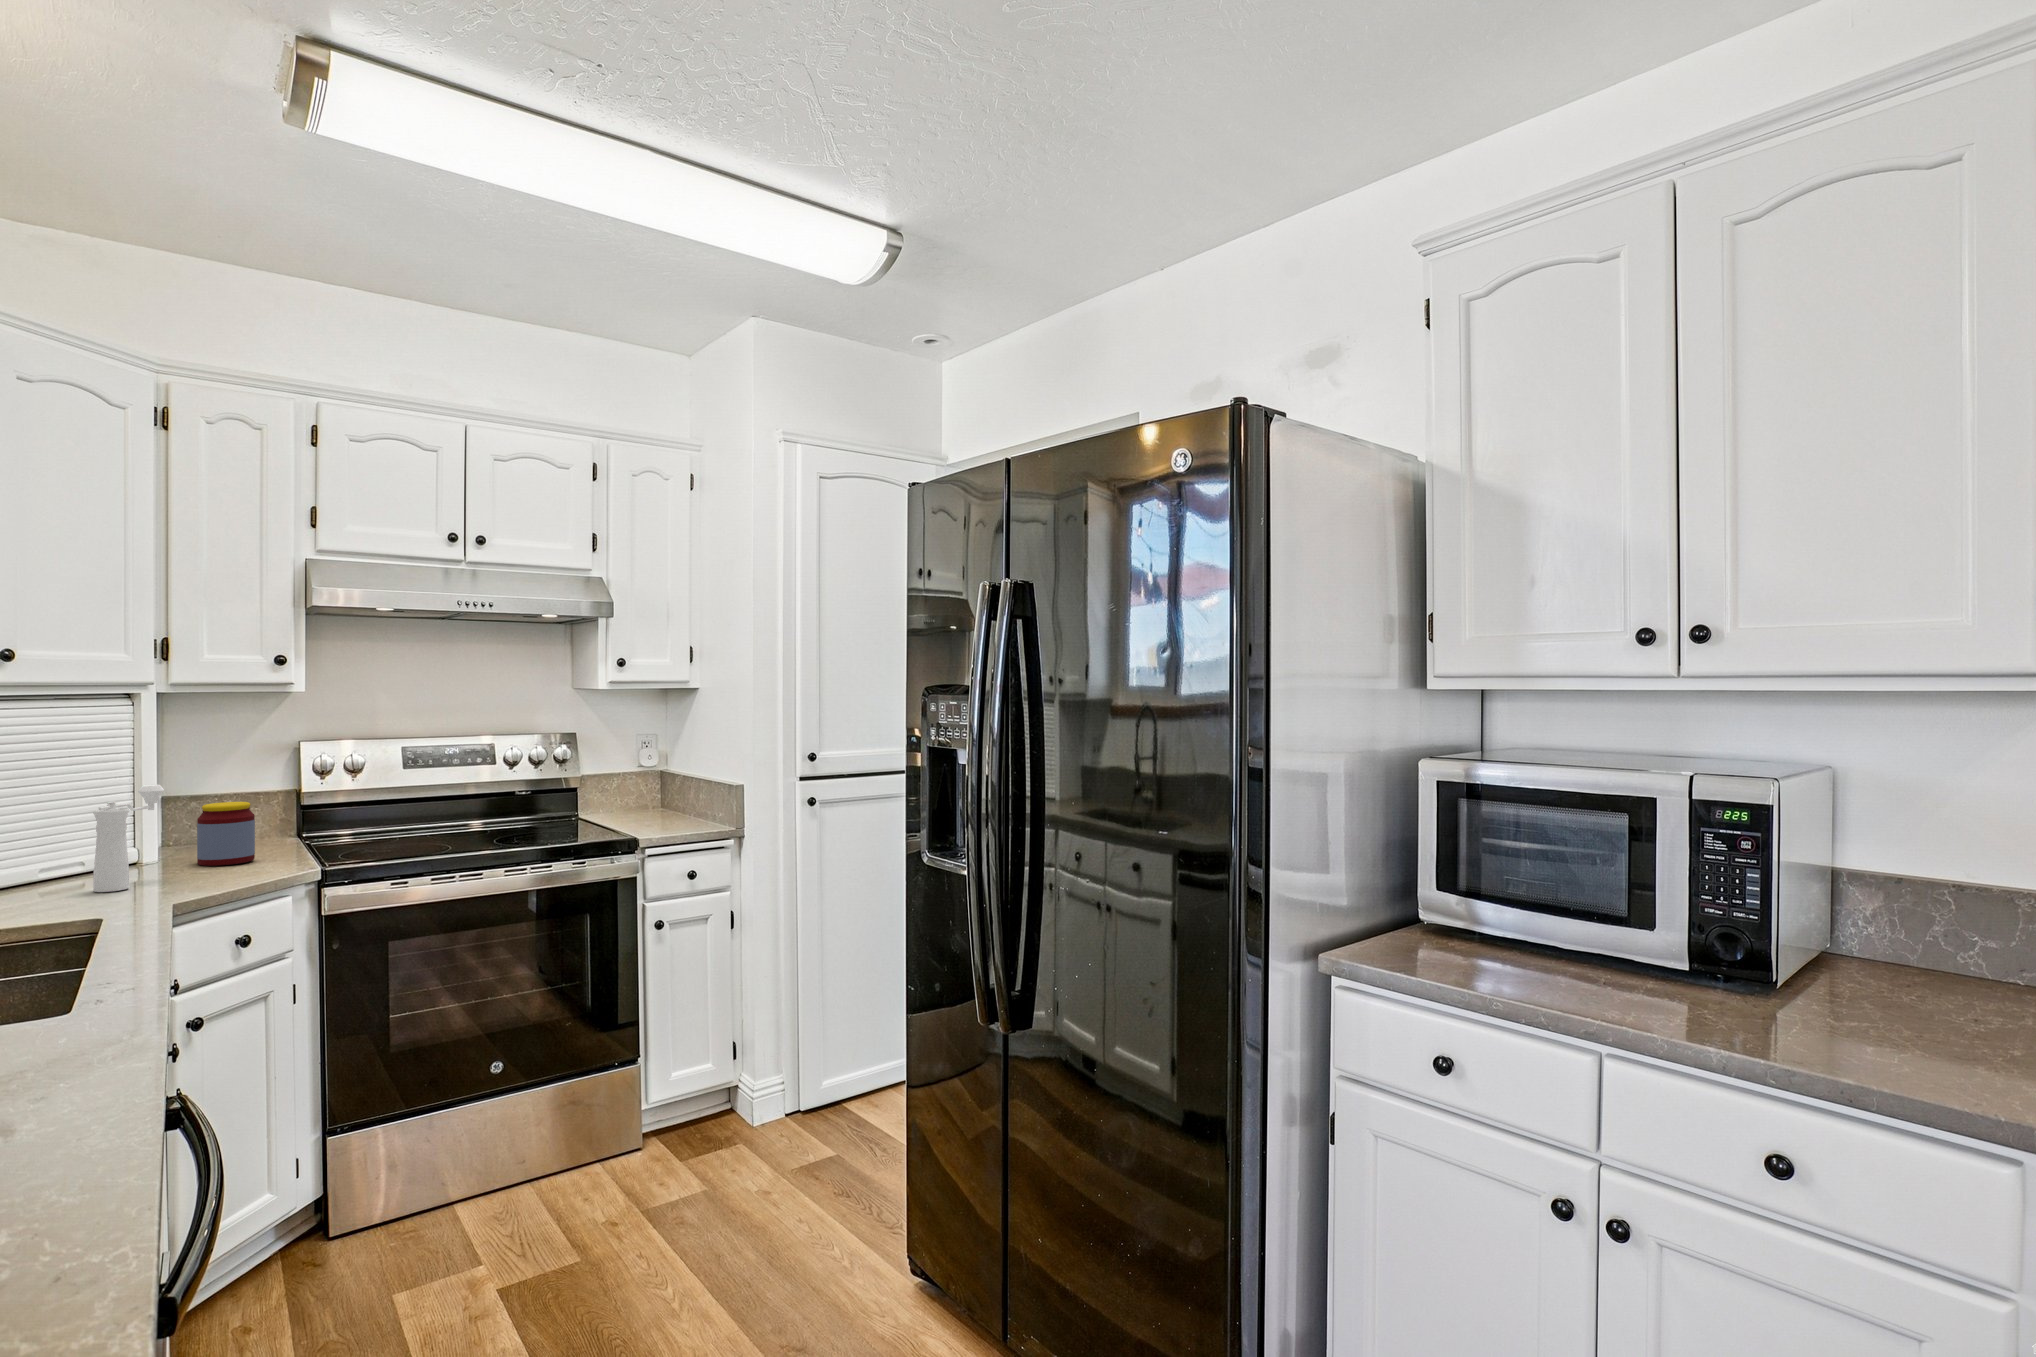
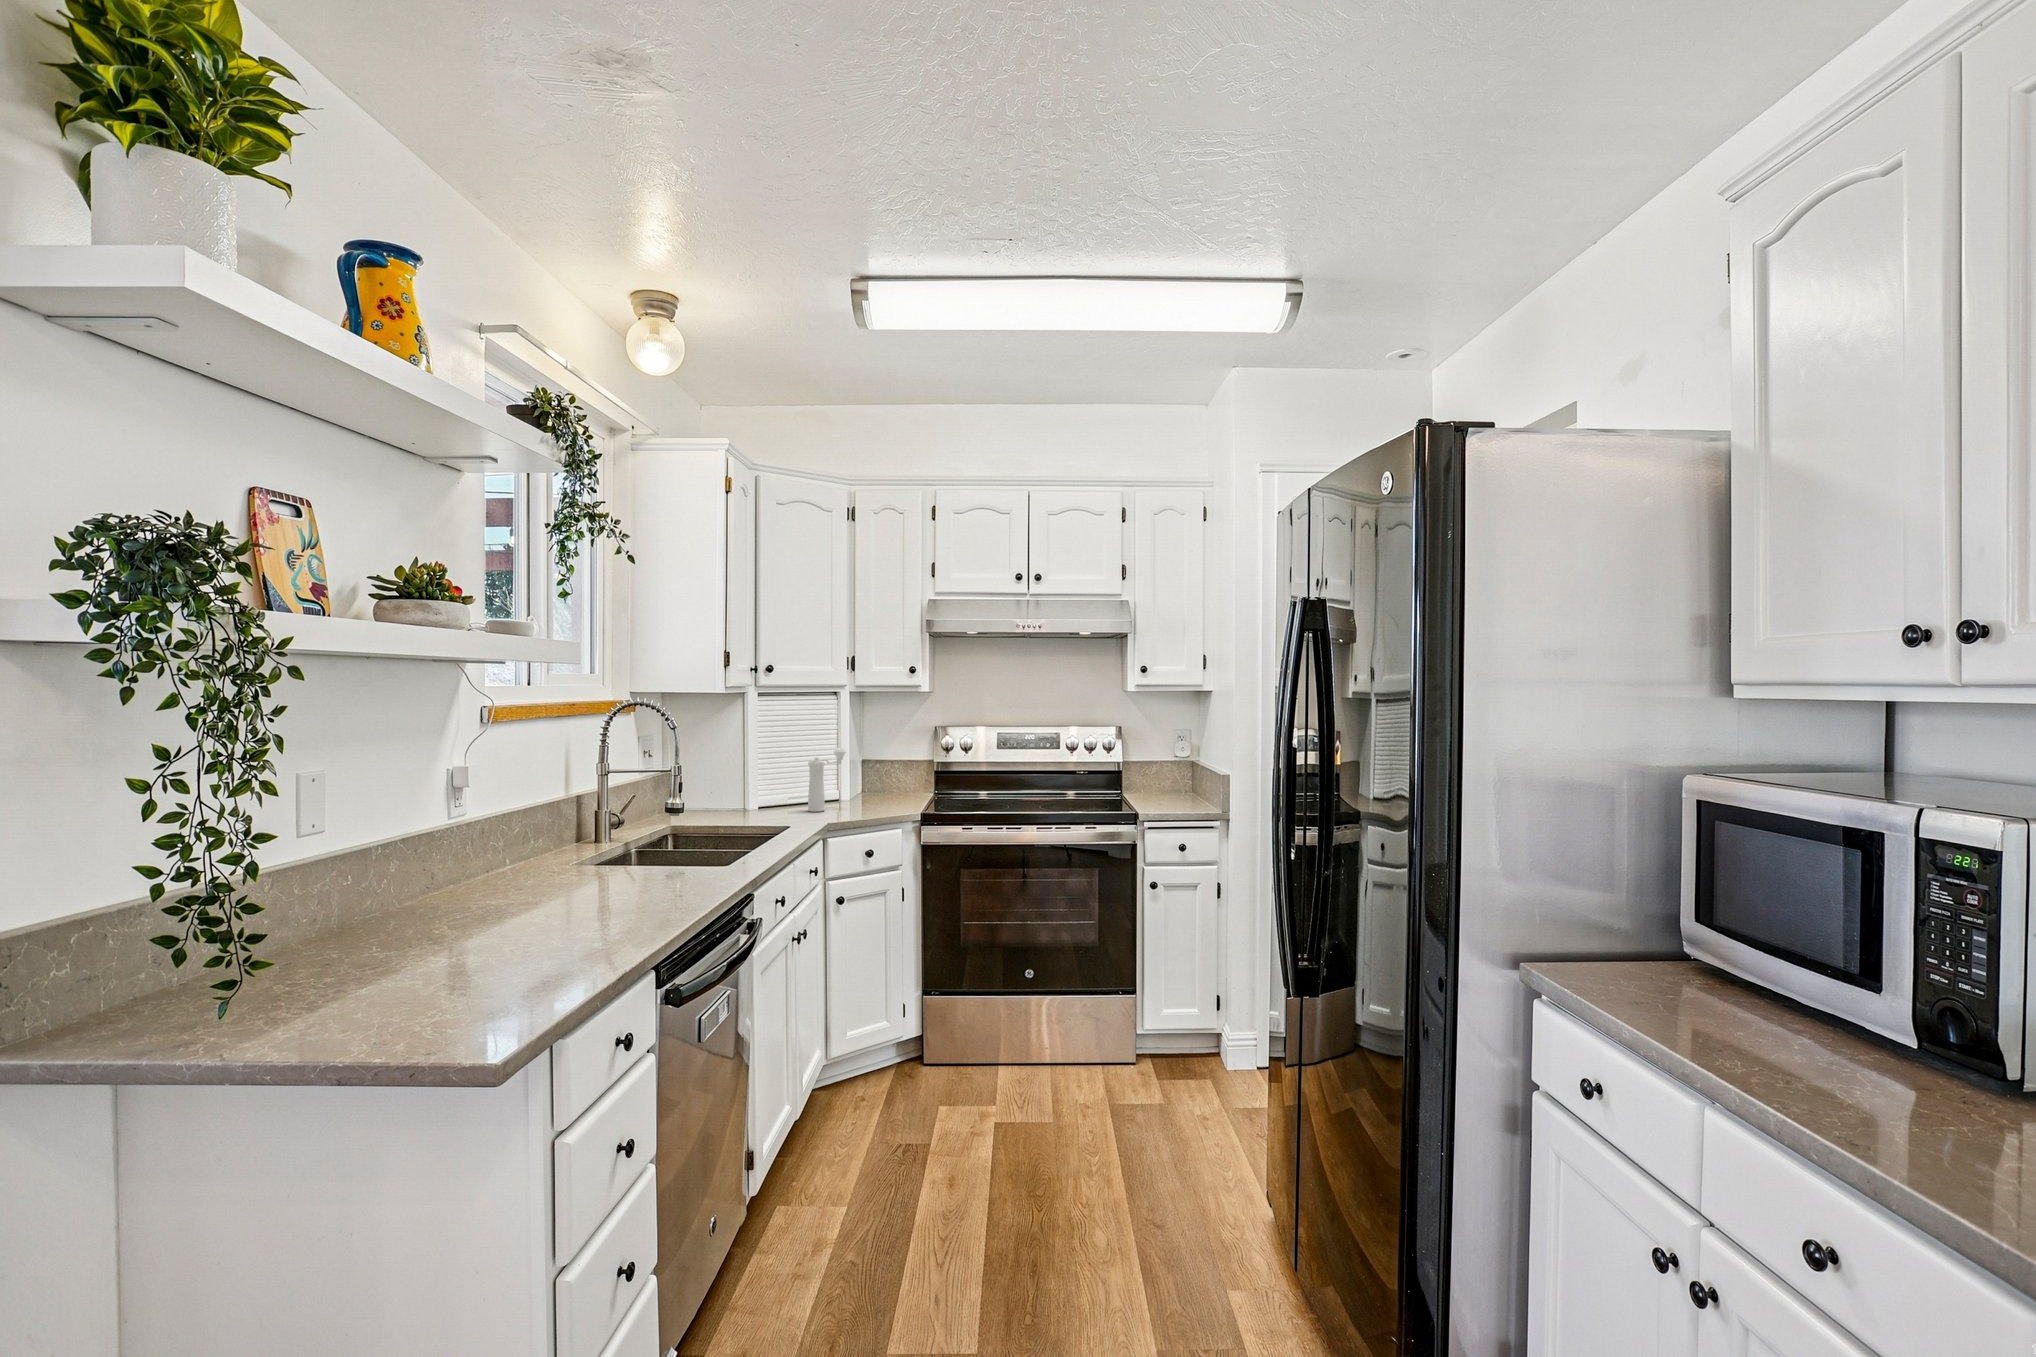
jar: present [197,802,255,866] -> none [872,762,902,803]

